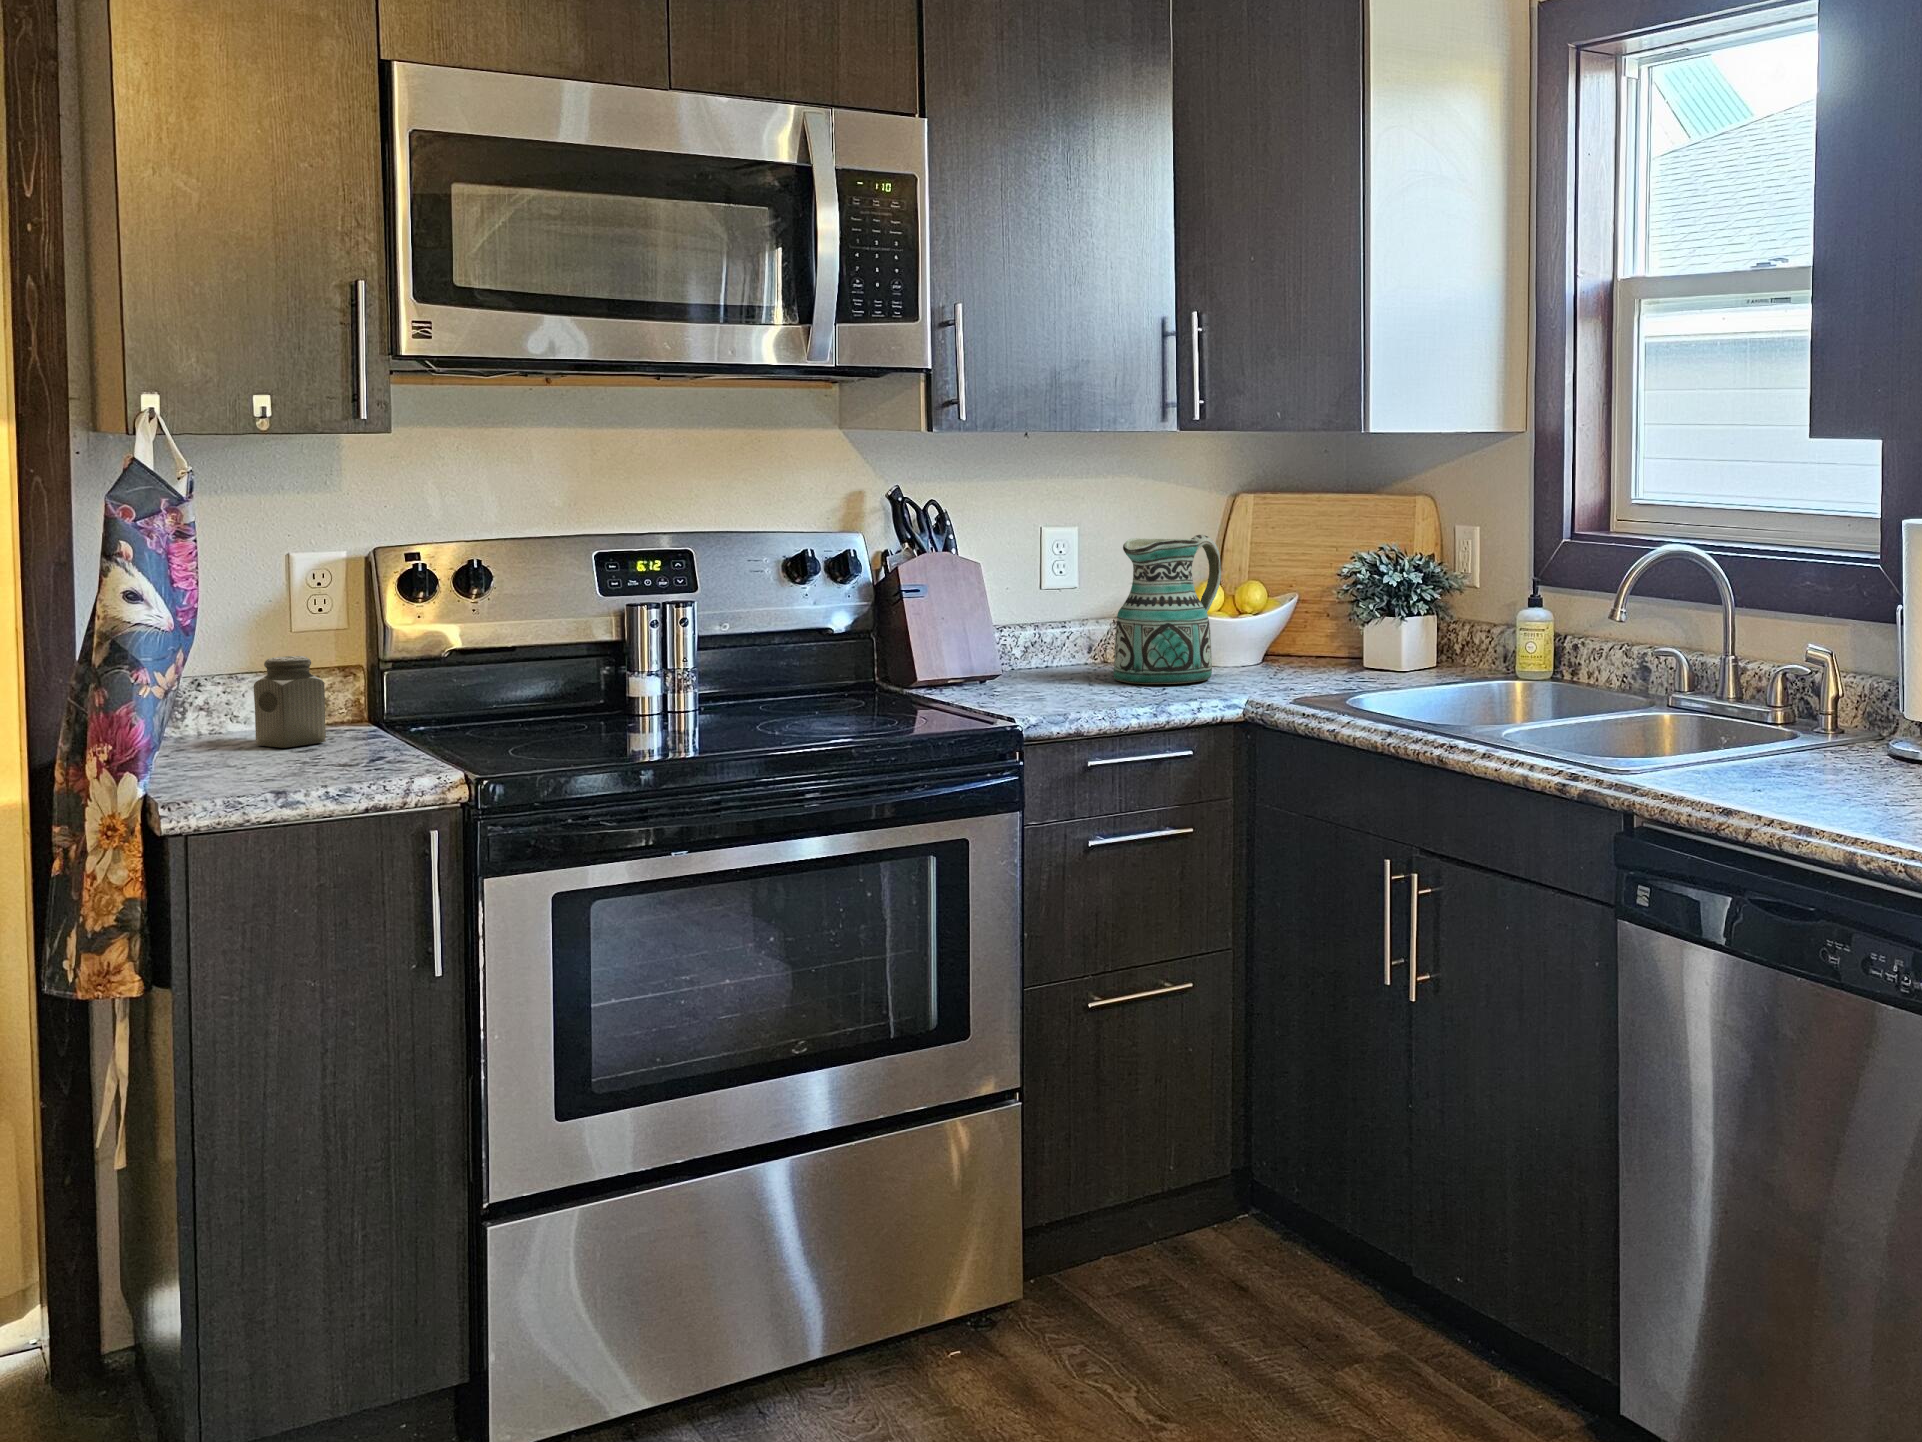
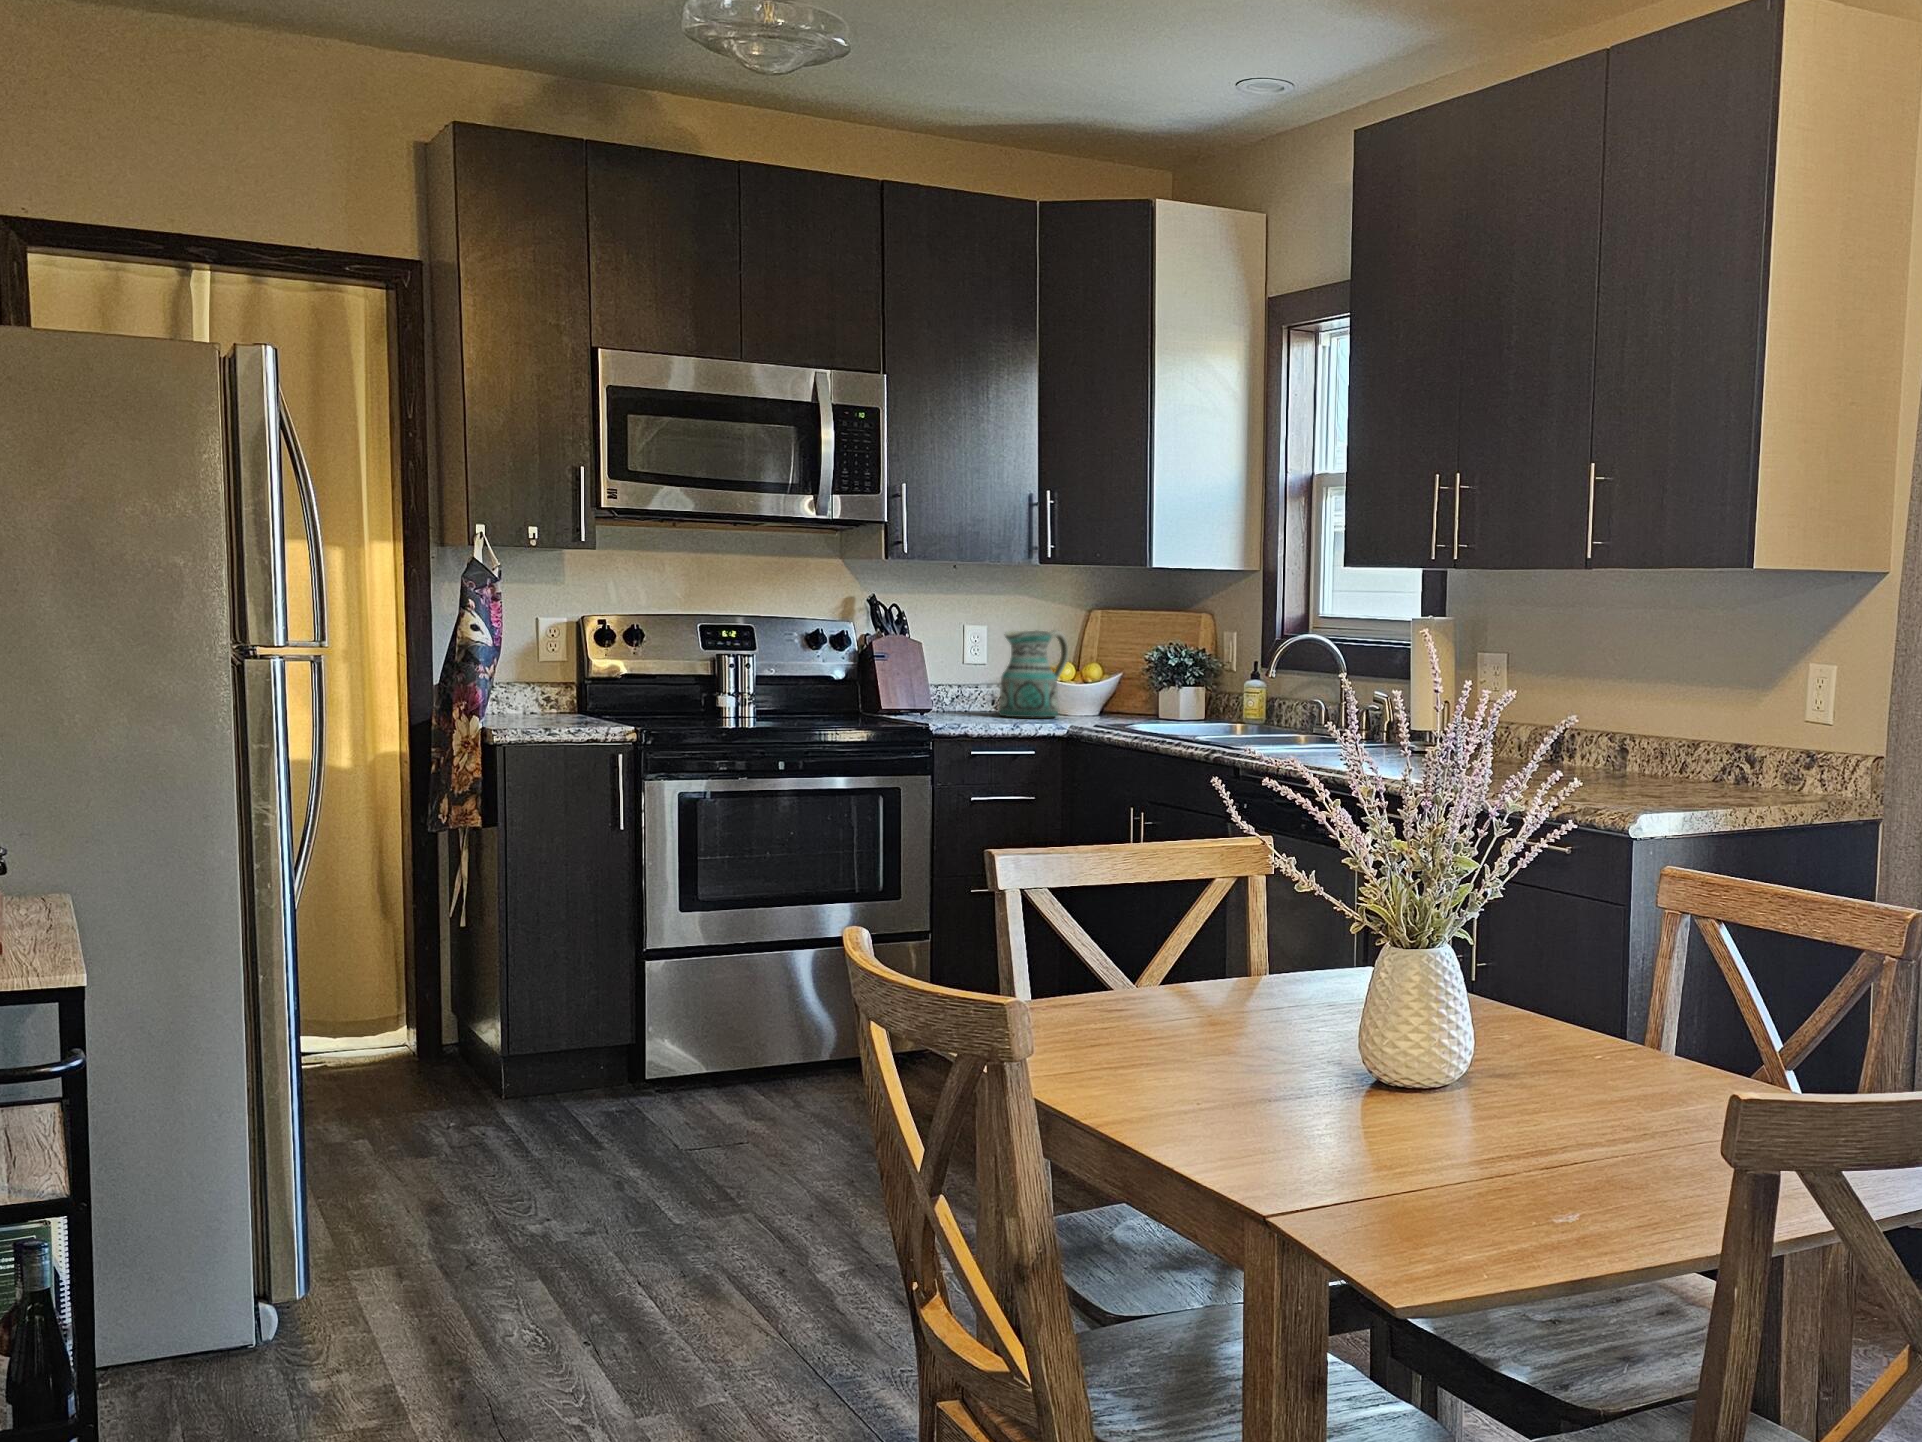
salt shaker: present [254,656,326,748] -> none [526,670,561,717]

